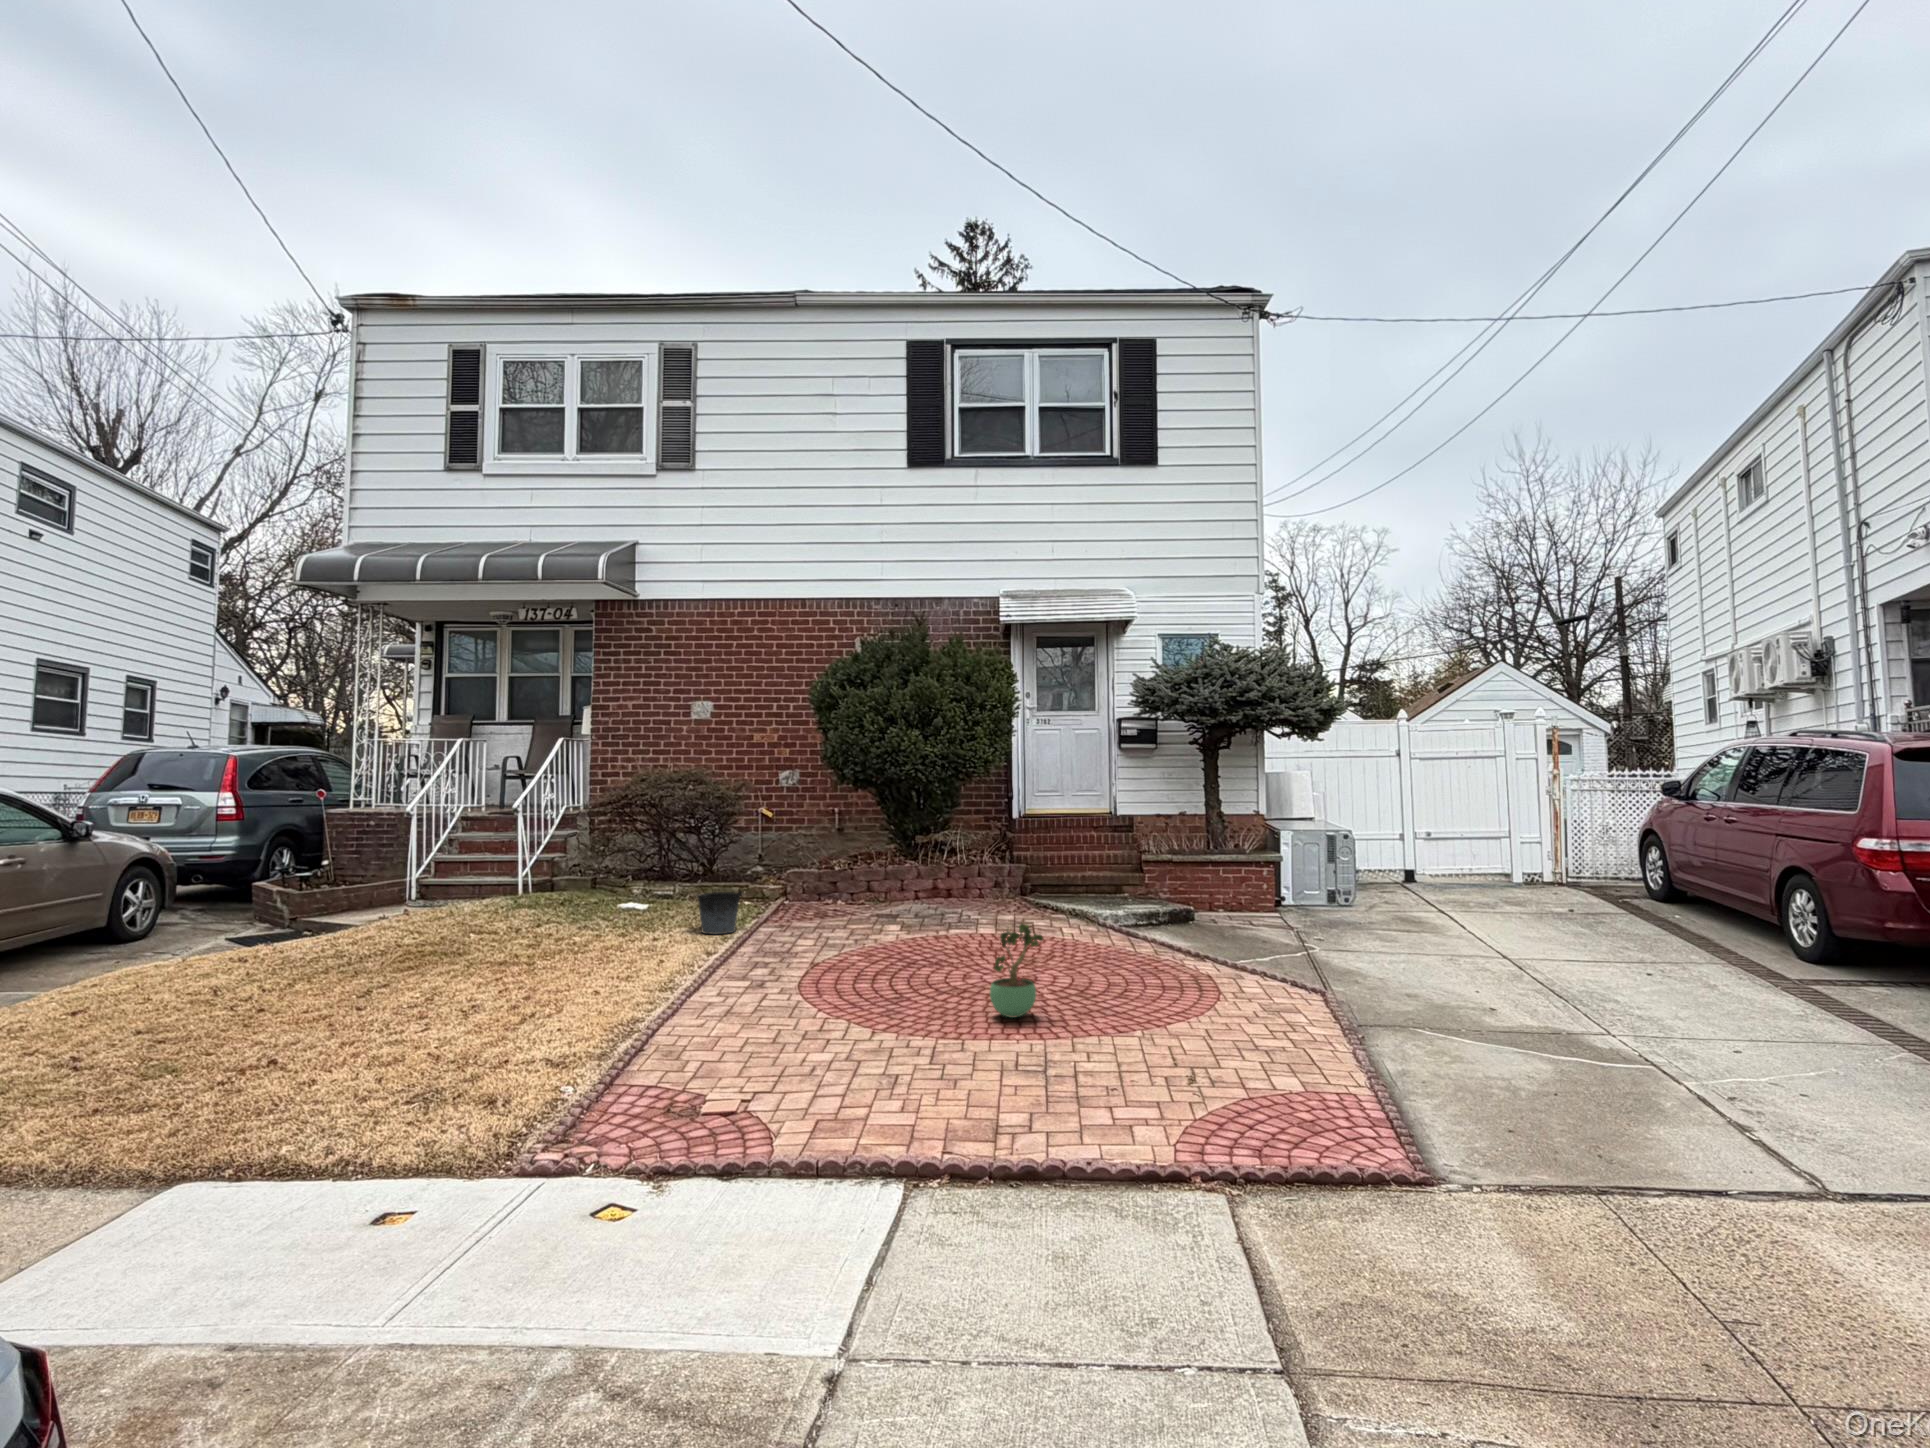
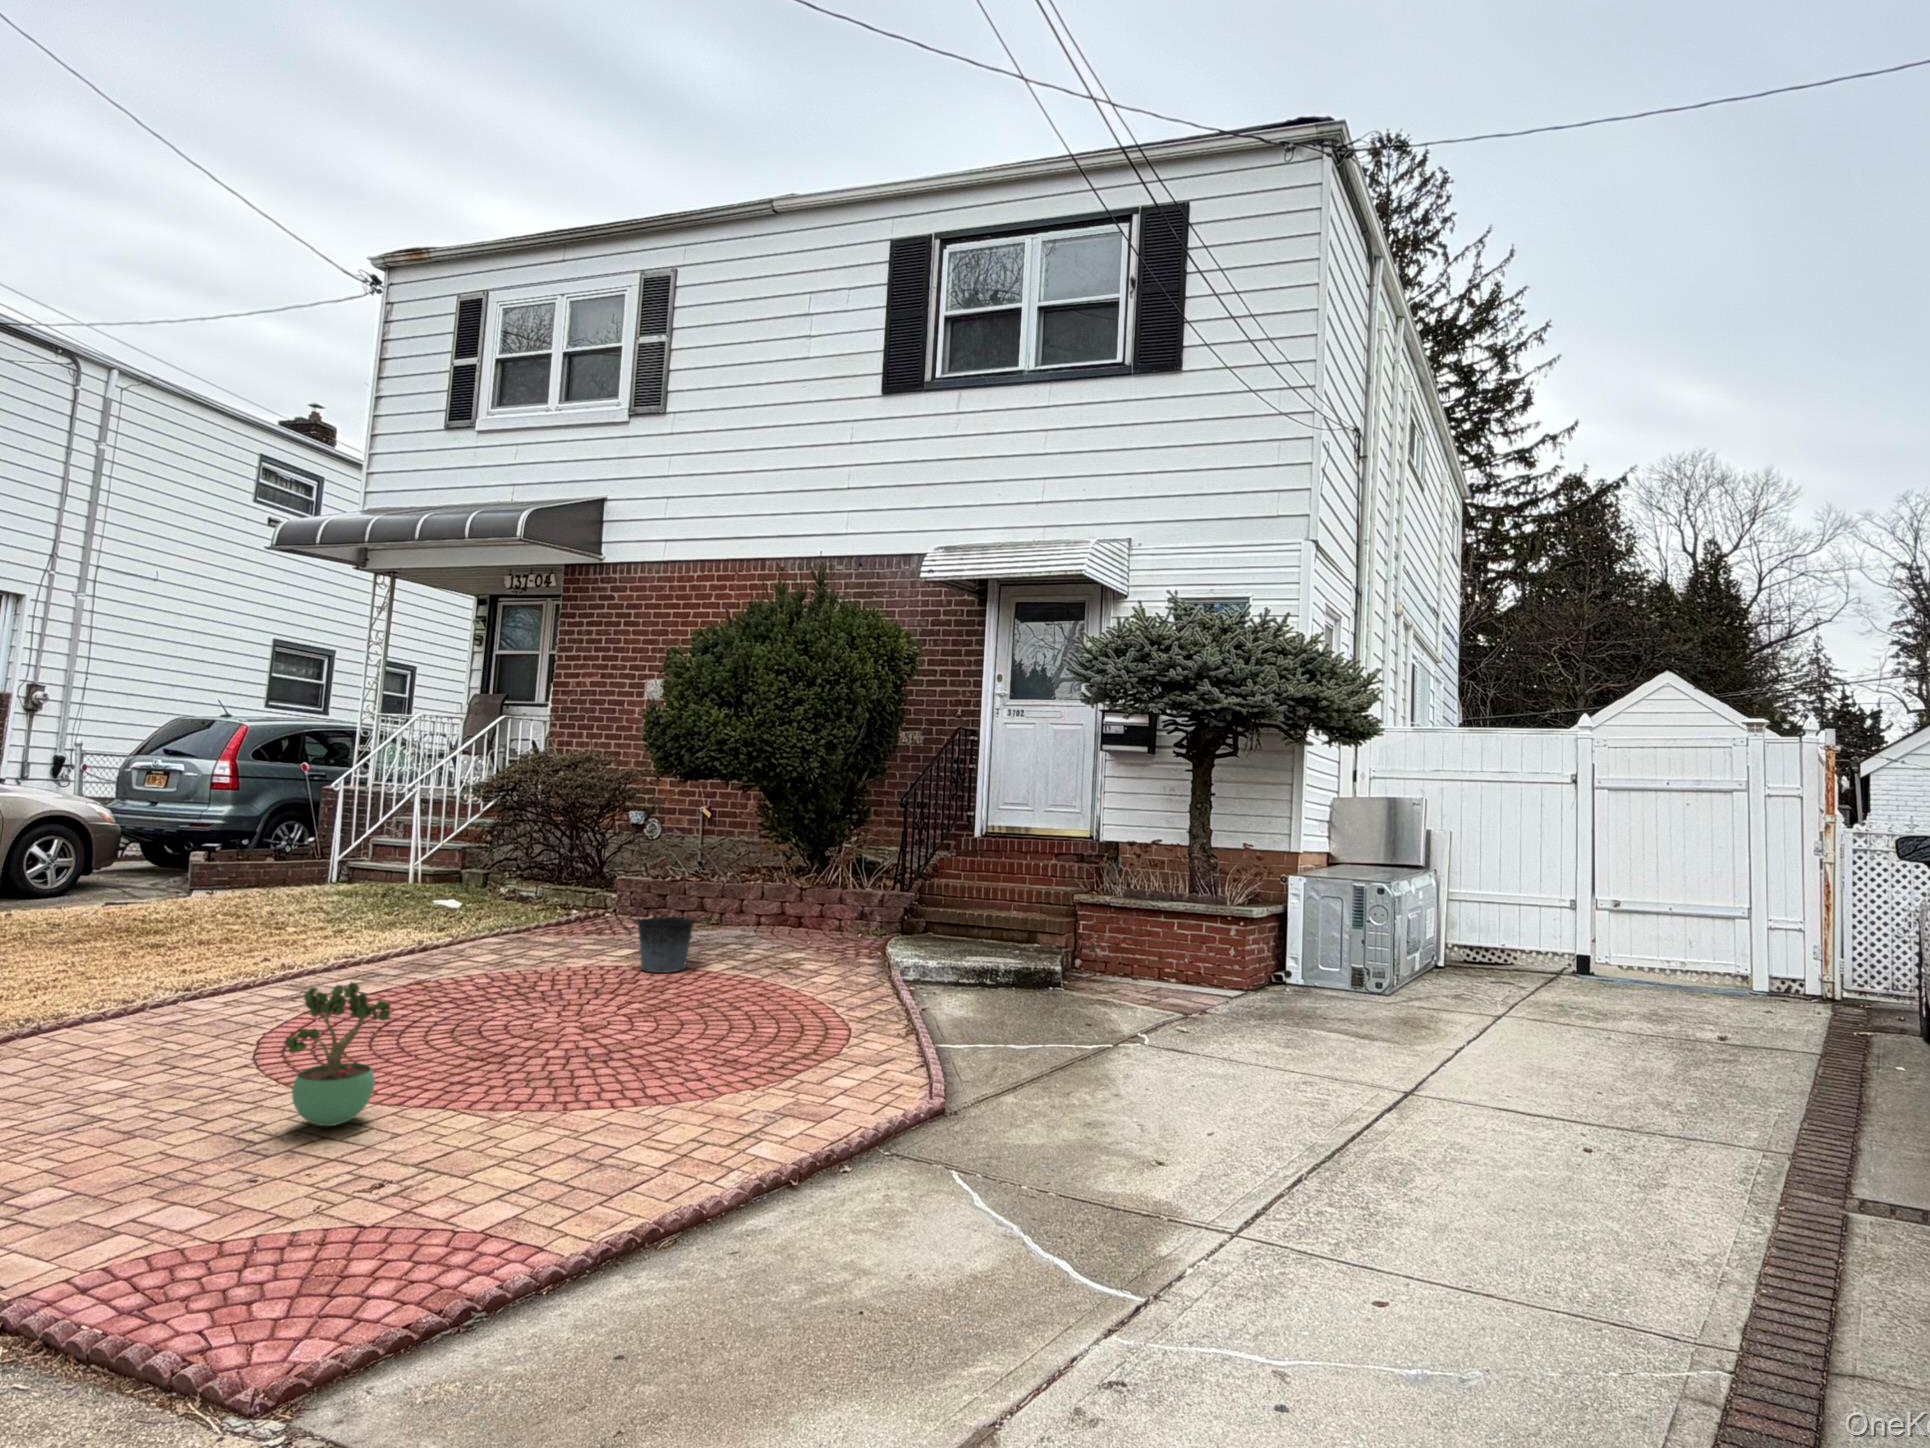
bucket: present [697,891,743,934] -> present [634,917,697,973]

